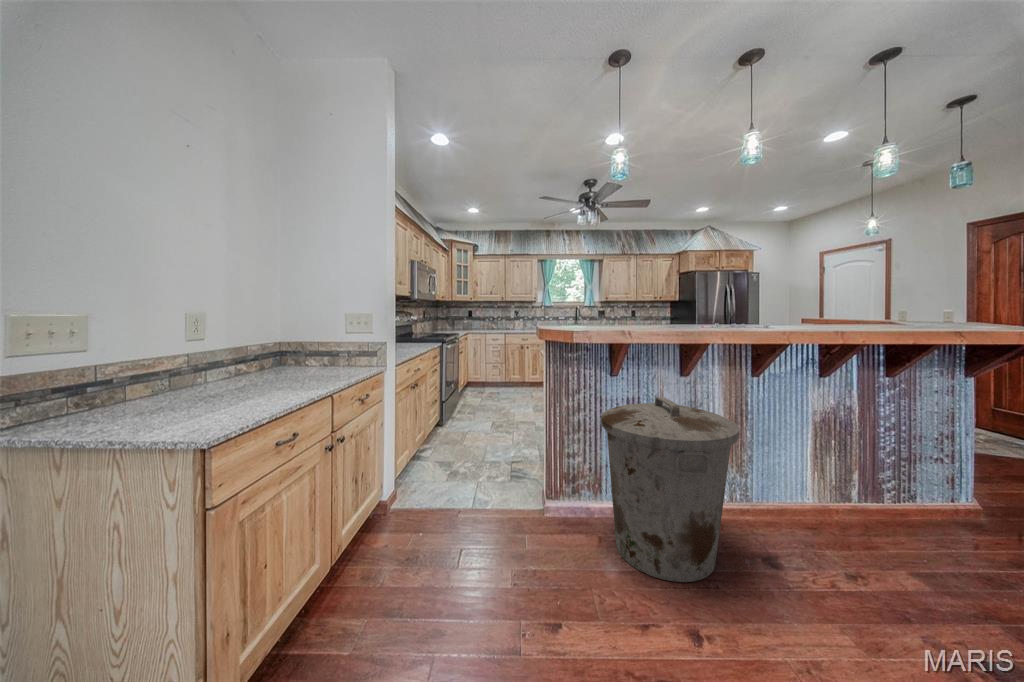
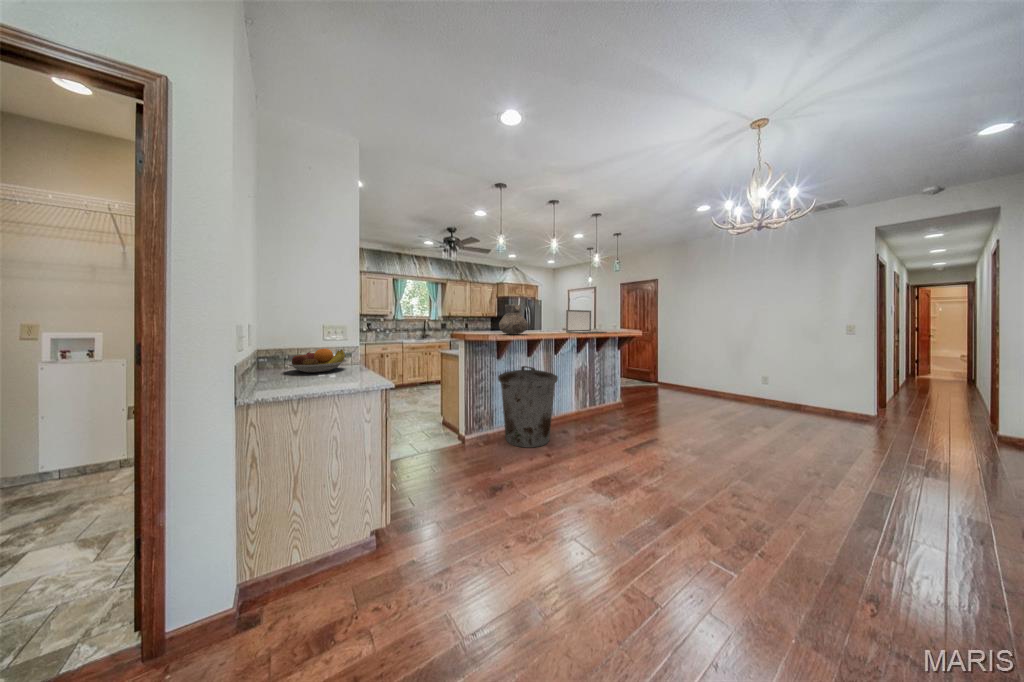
vase: none [605,269,667,331] -> present [499,305,528,335]
laptop: none [784,277,913,330] -> present [566,310,607,333]
fruit bowl: none [227,350,319,385] -> present [286,349,347,373]

